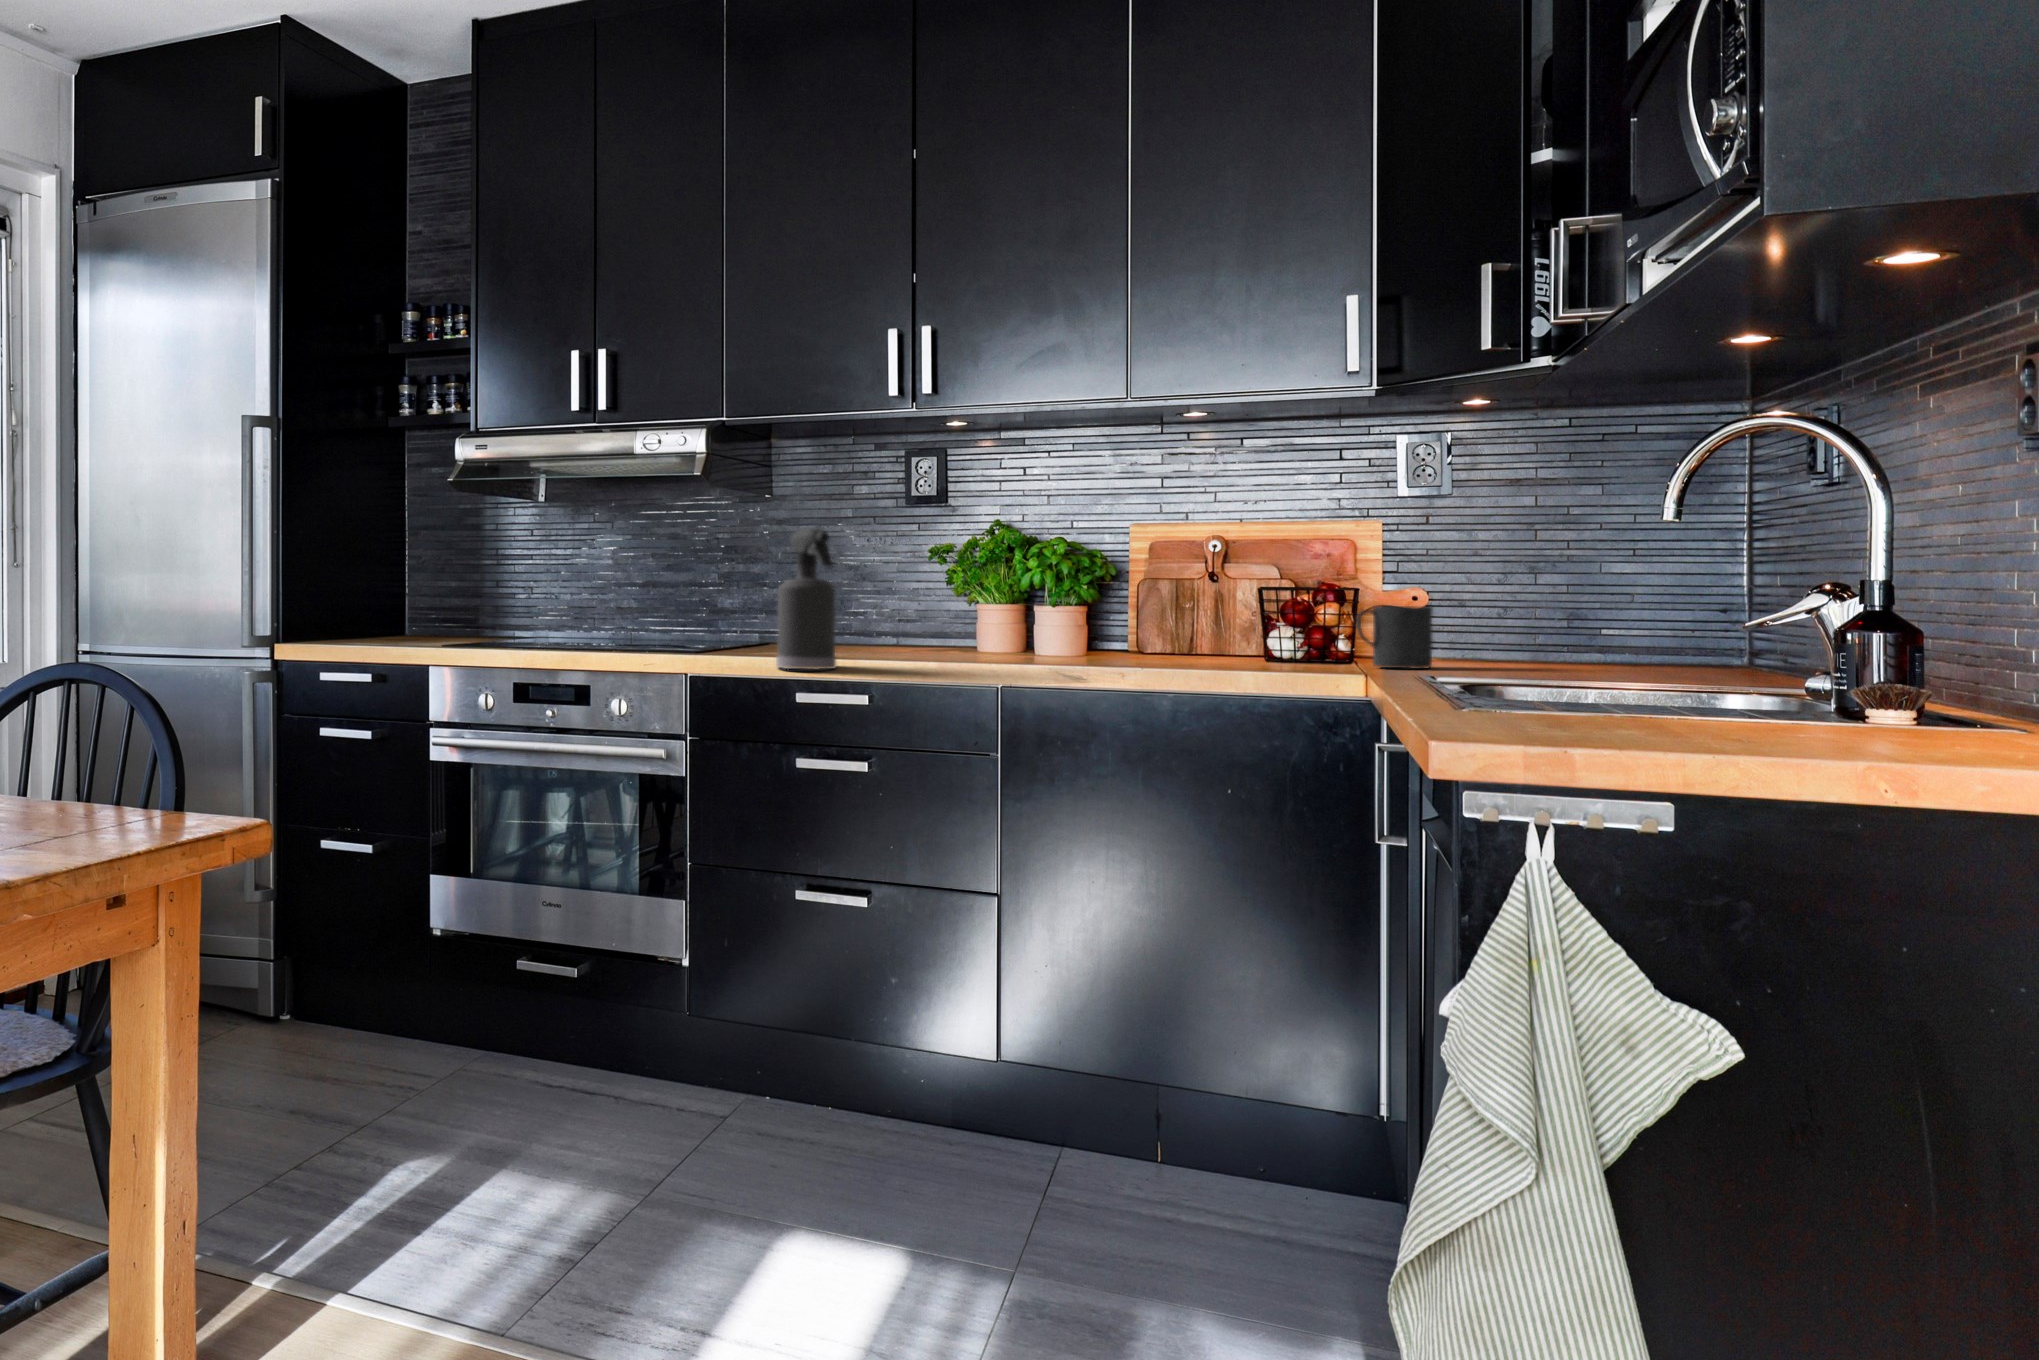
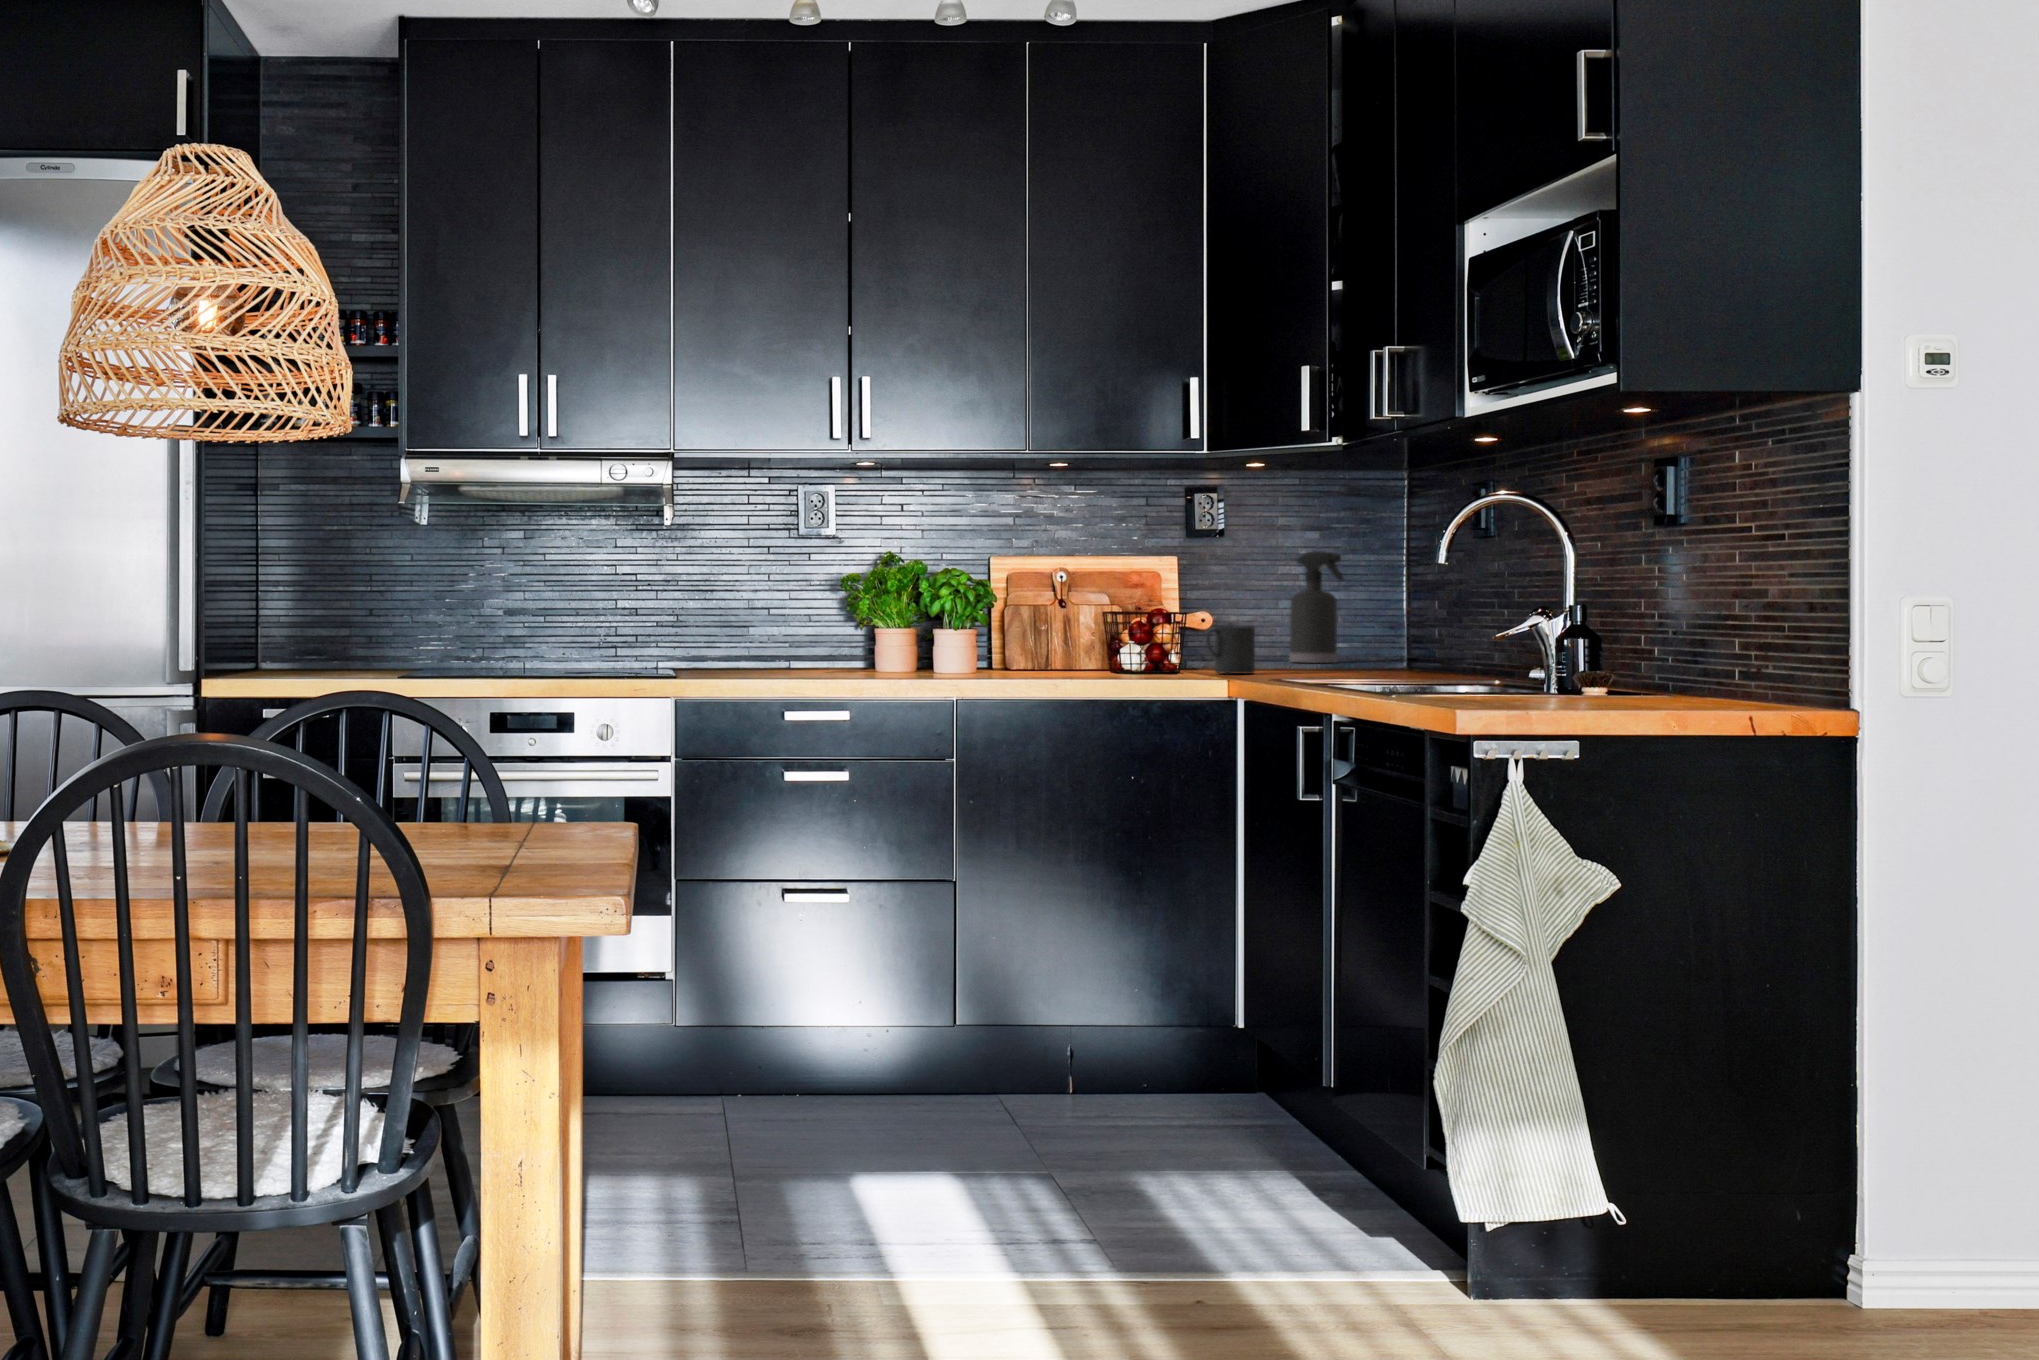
spray bottle: present [776,529,836,669] -> present [1289,551,1344,663]

